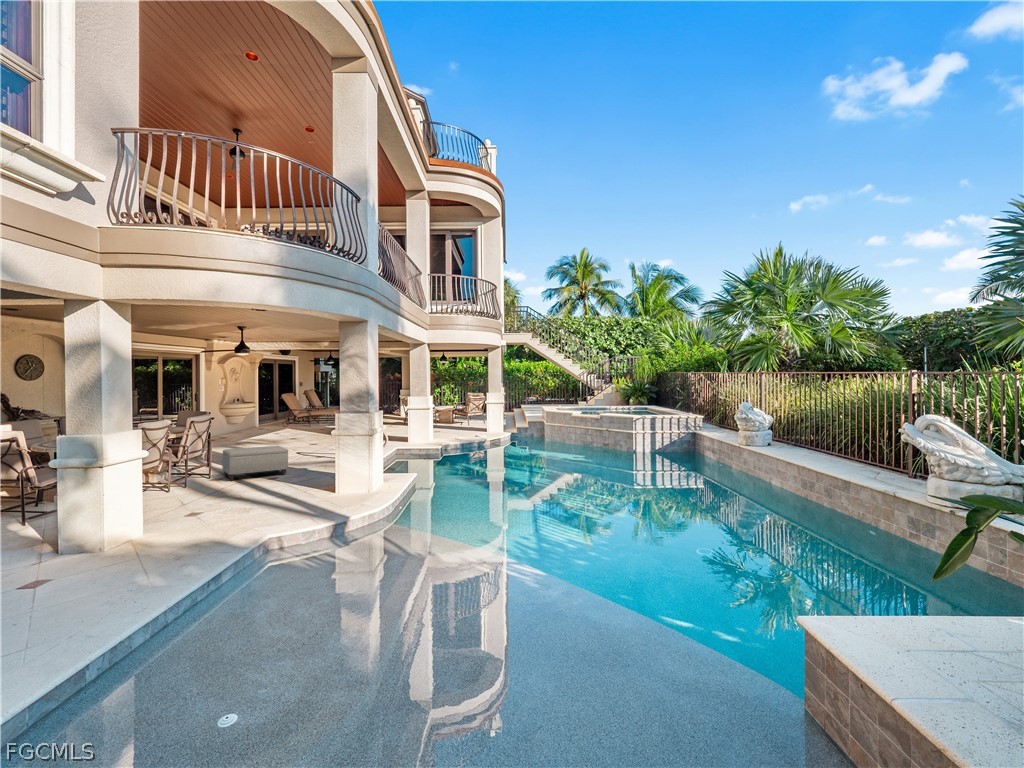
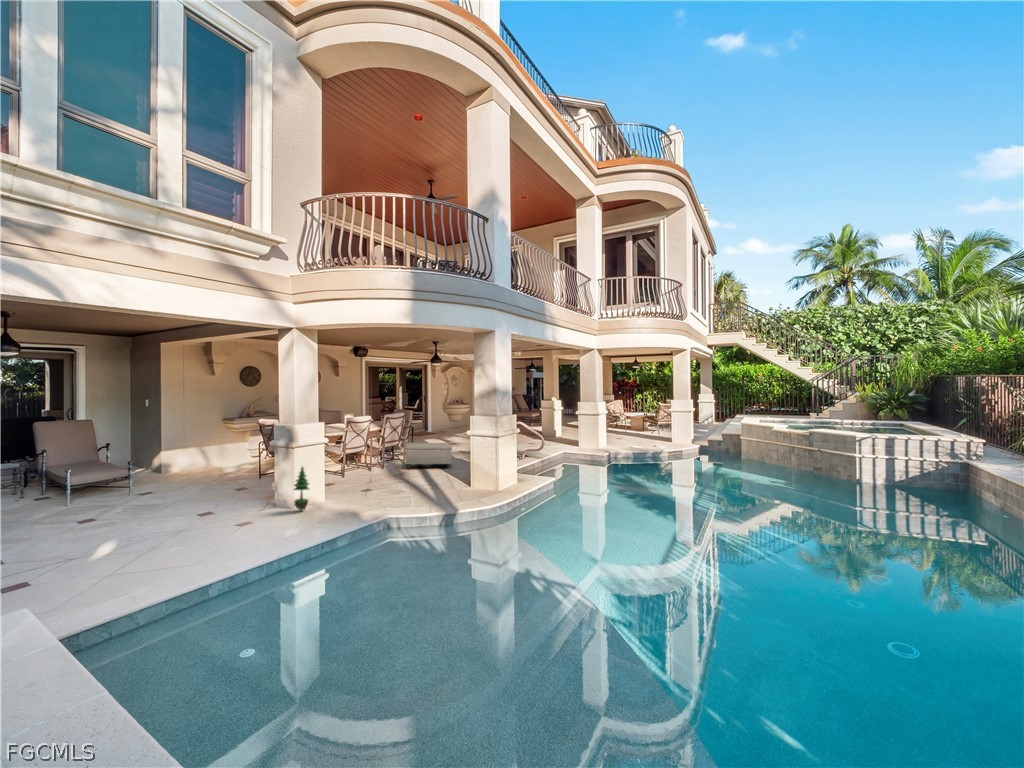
potted tree: none [116,486,144,548] -> present [294,467,309,511]

